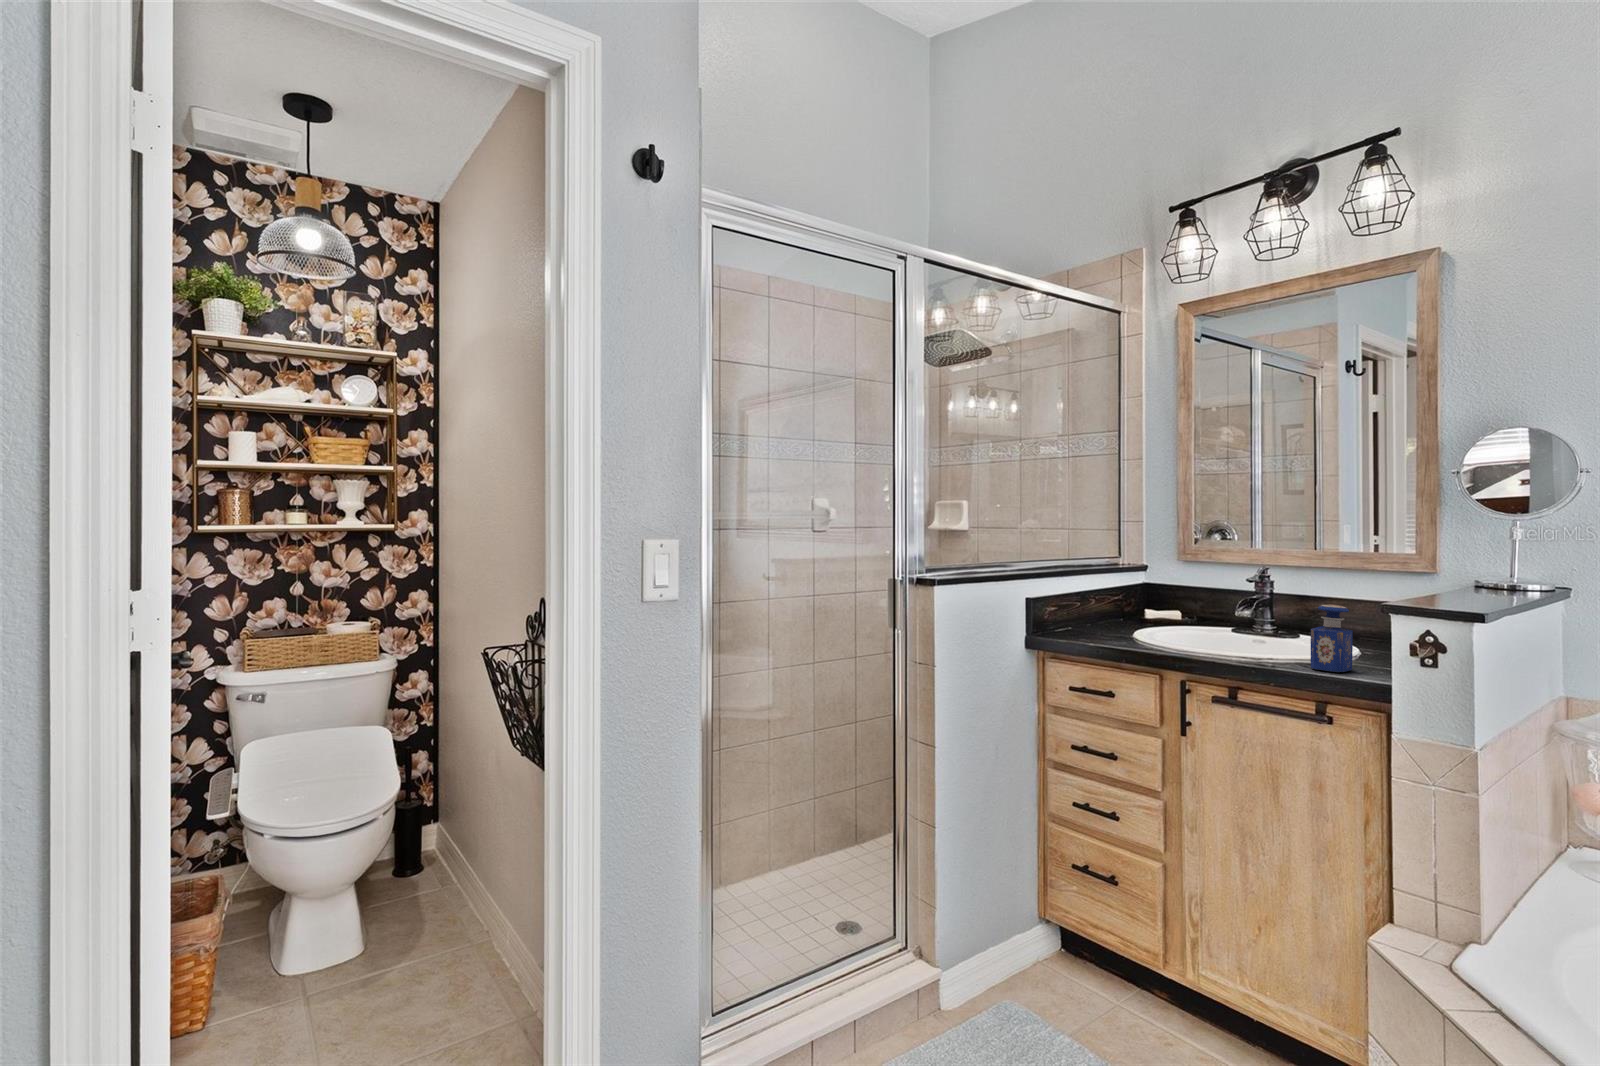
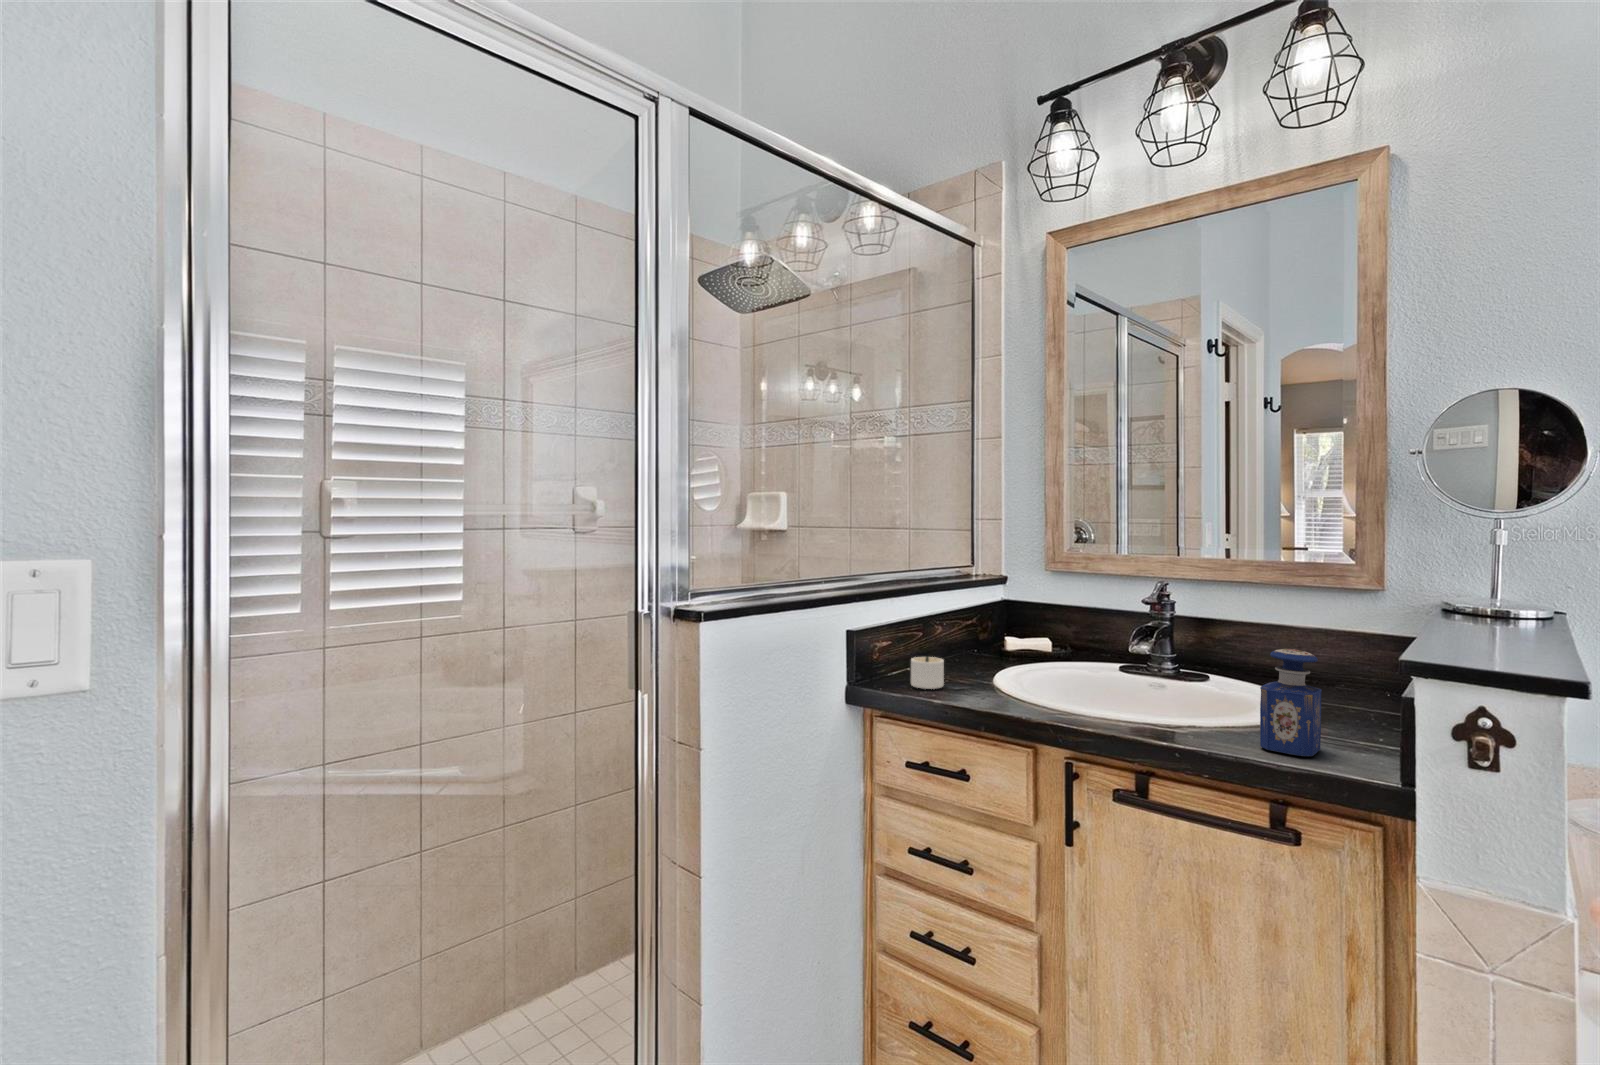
candle: none [1073,616,1108,639] -> present [911,656,944,689]

